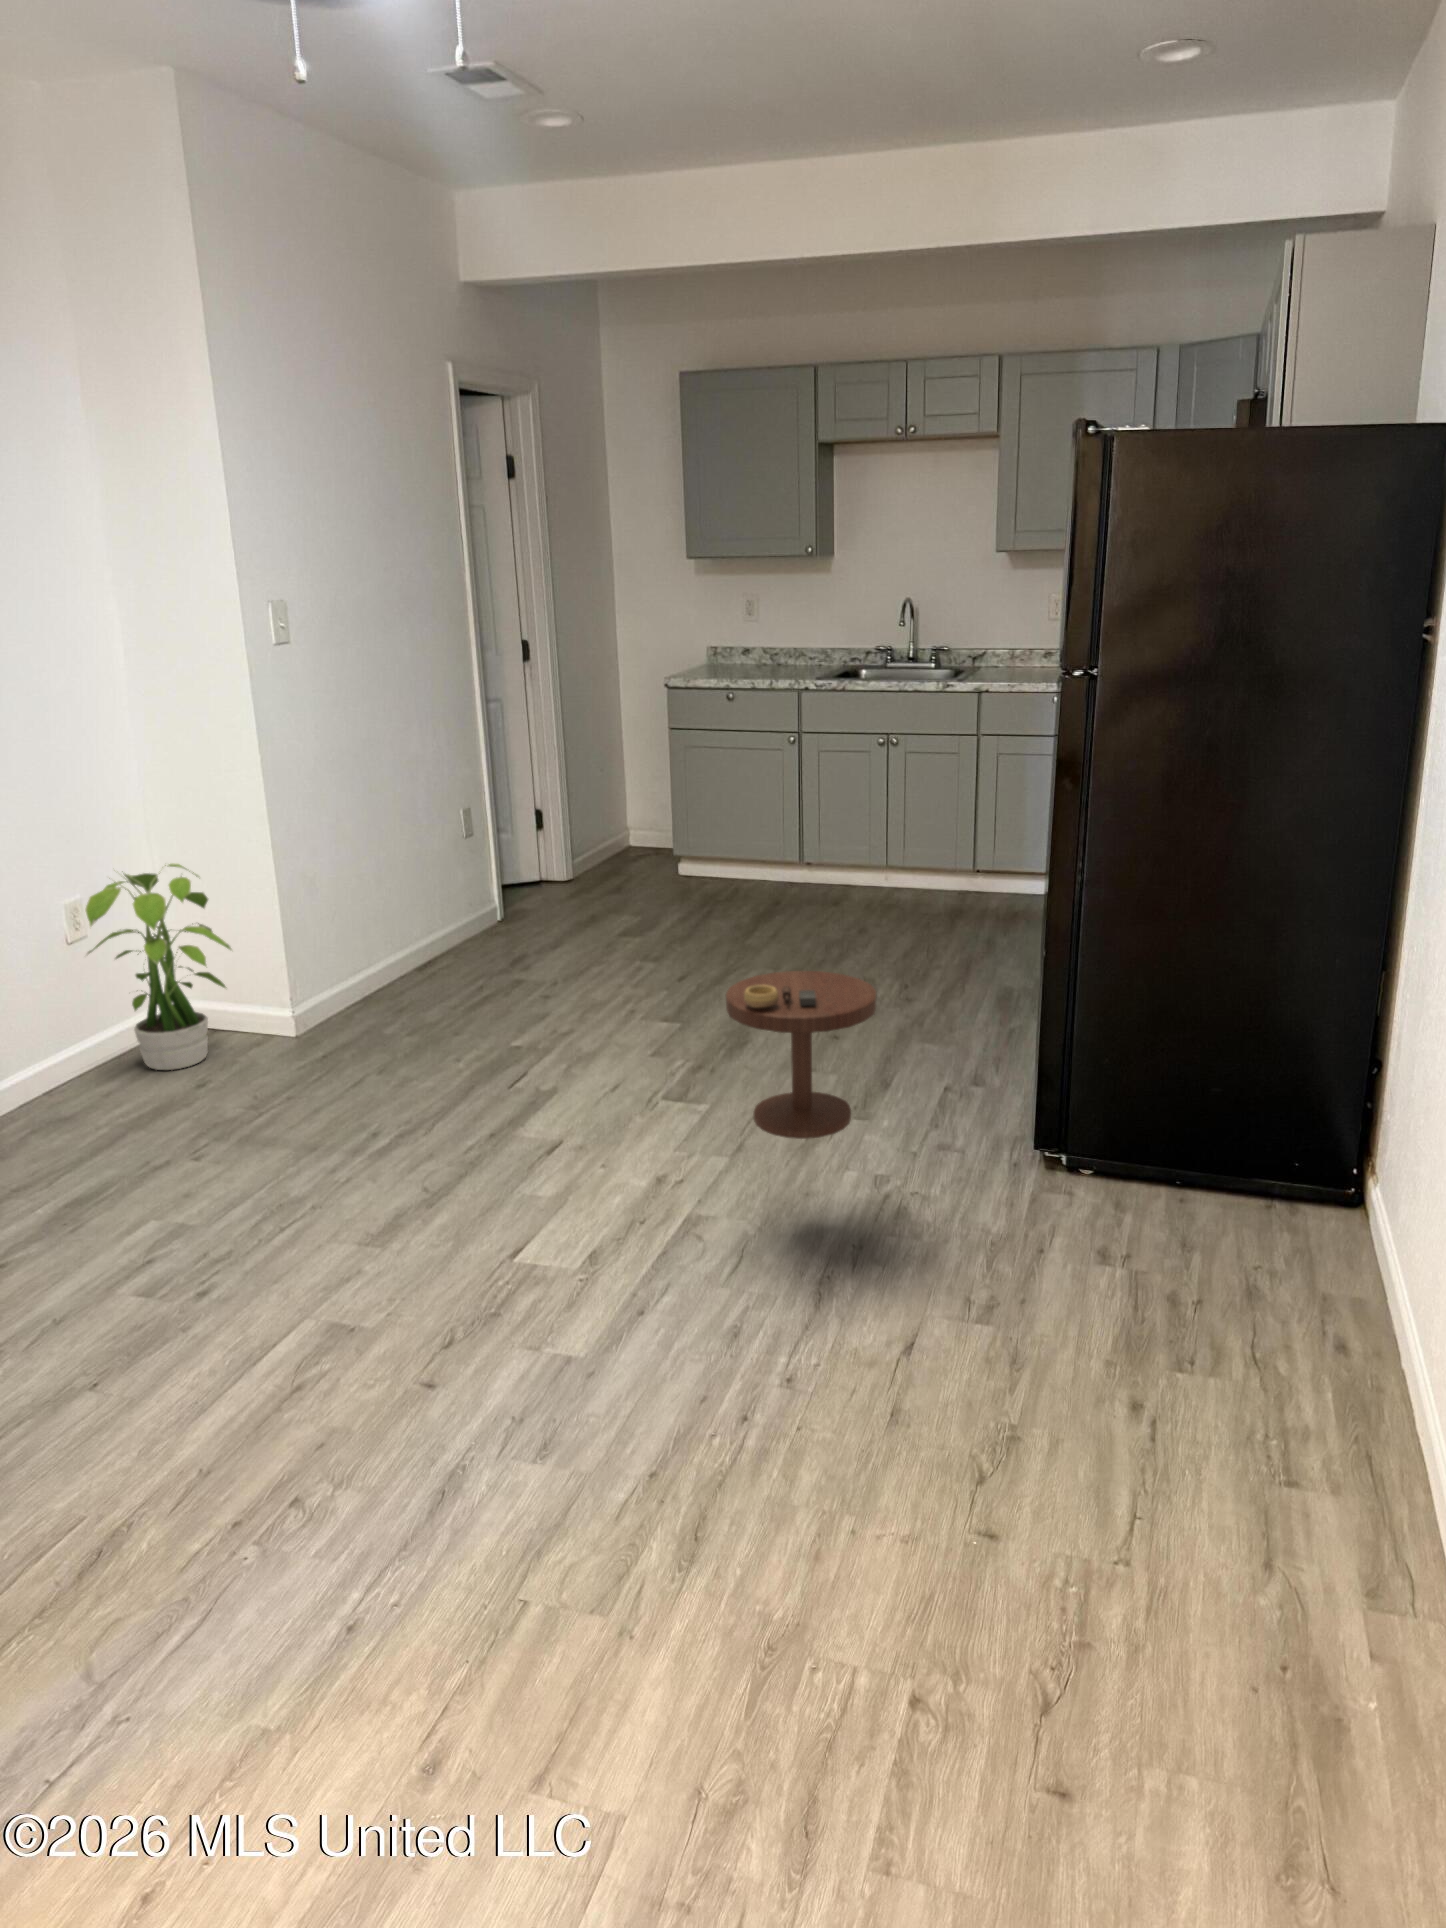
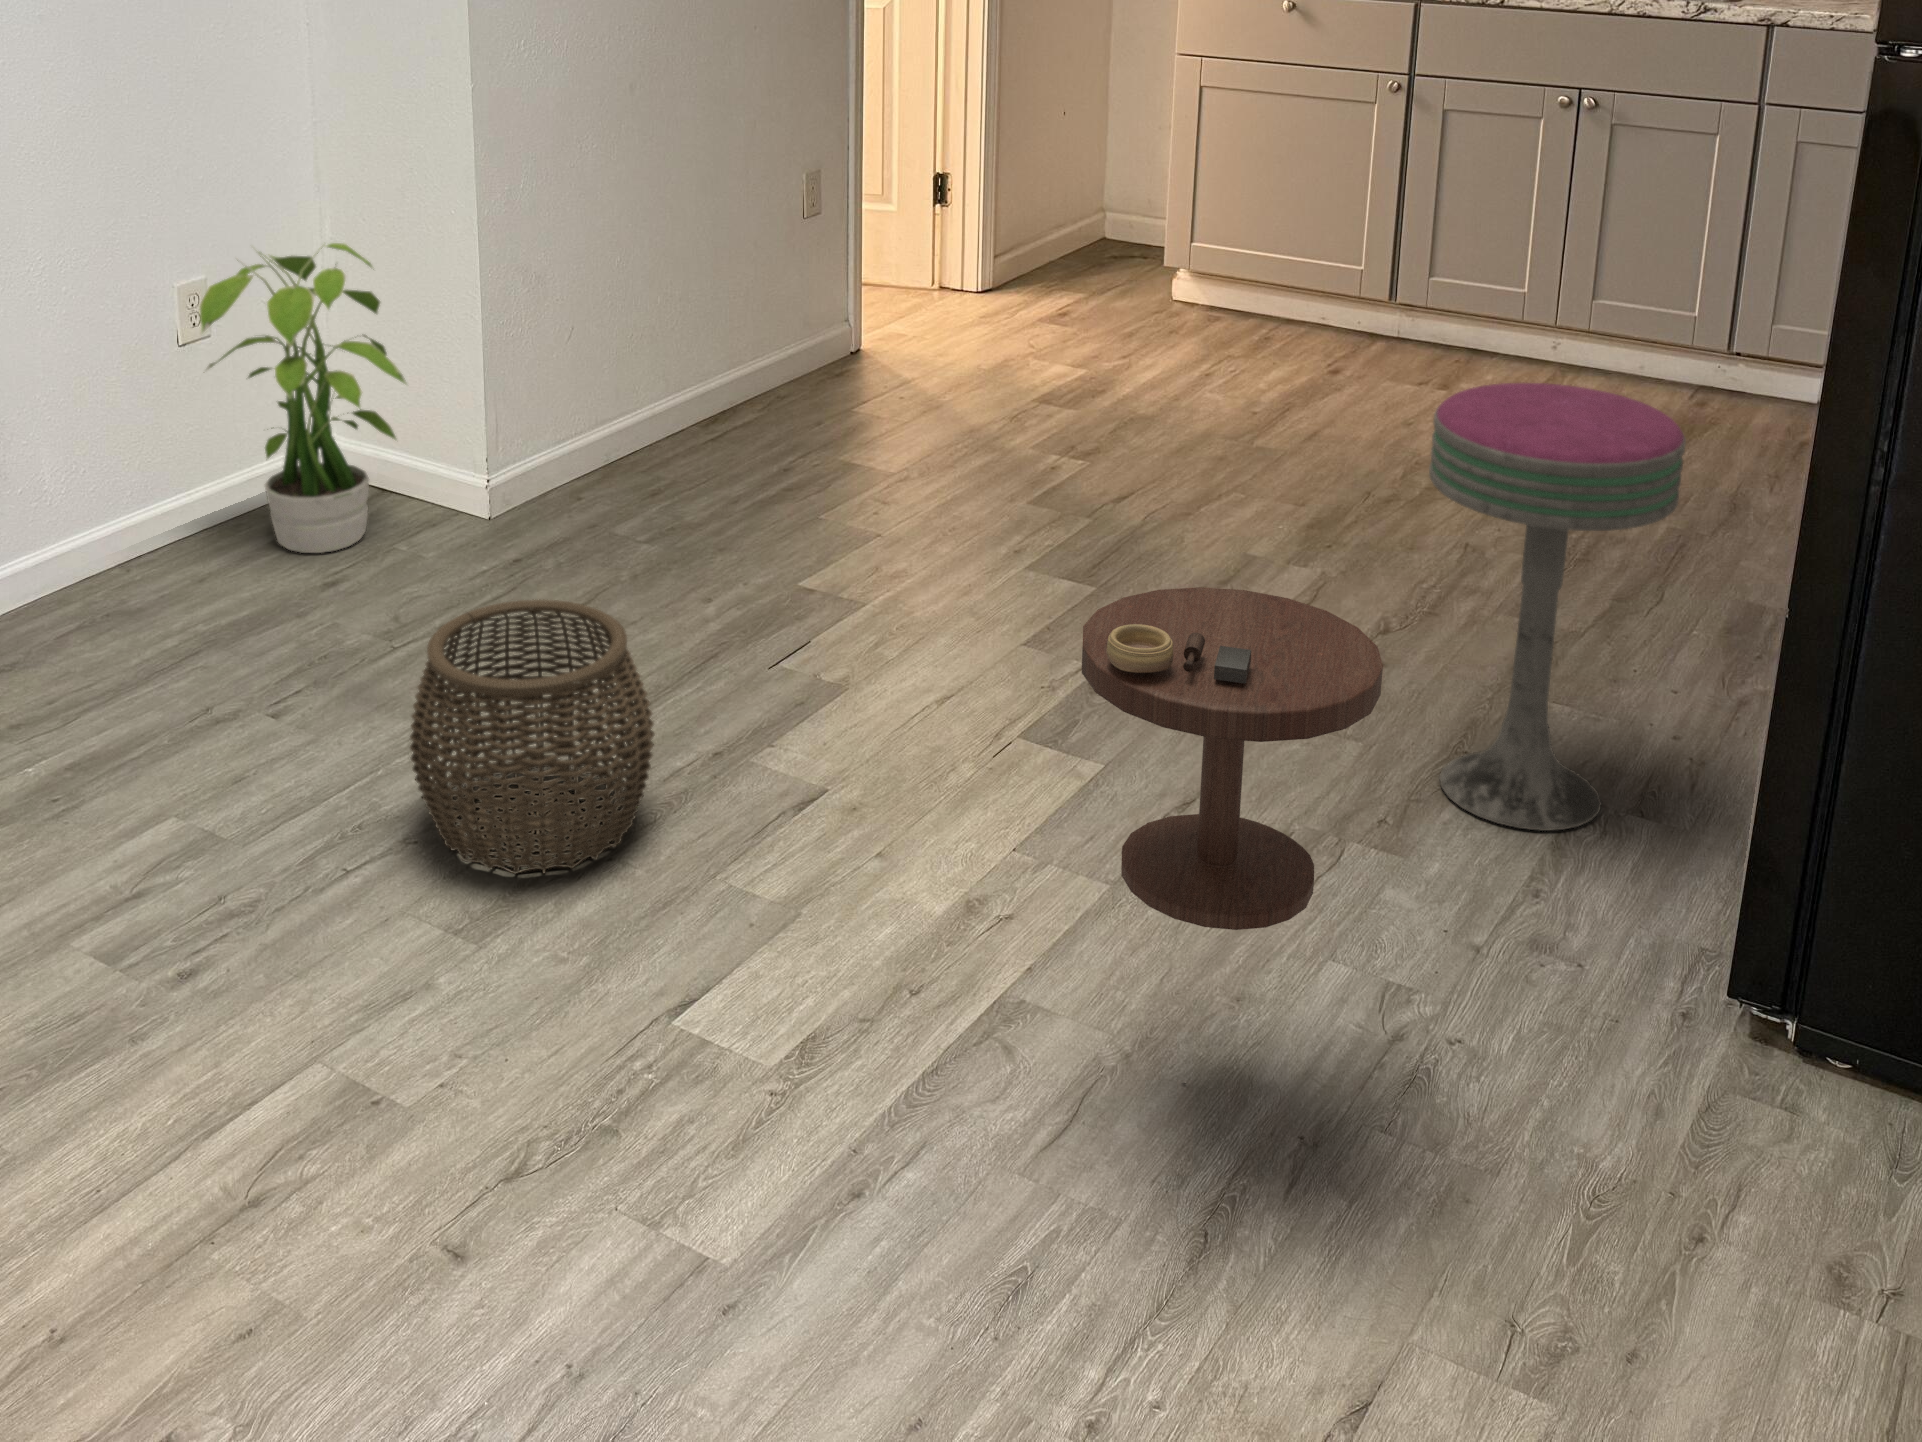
bar stool: none [864,869,985,1102] -> present [1429,383,1686,831]
woven basket: none [308,1049,462,1210] -> present [410,599,654,874]

